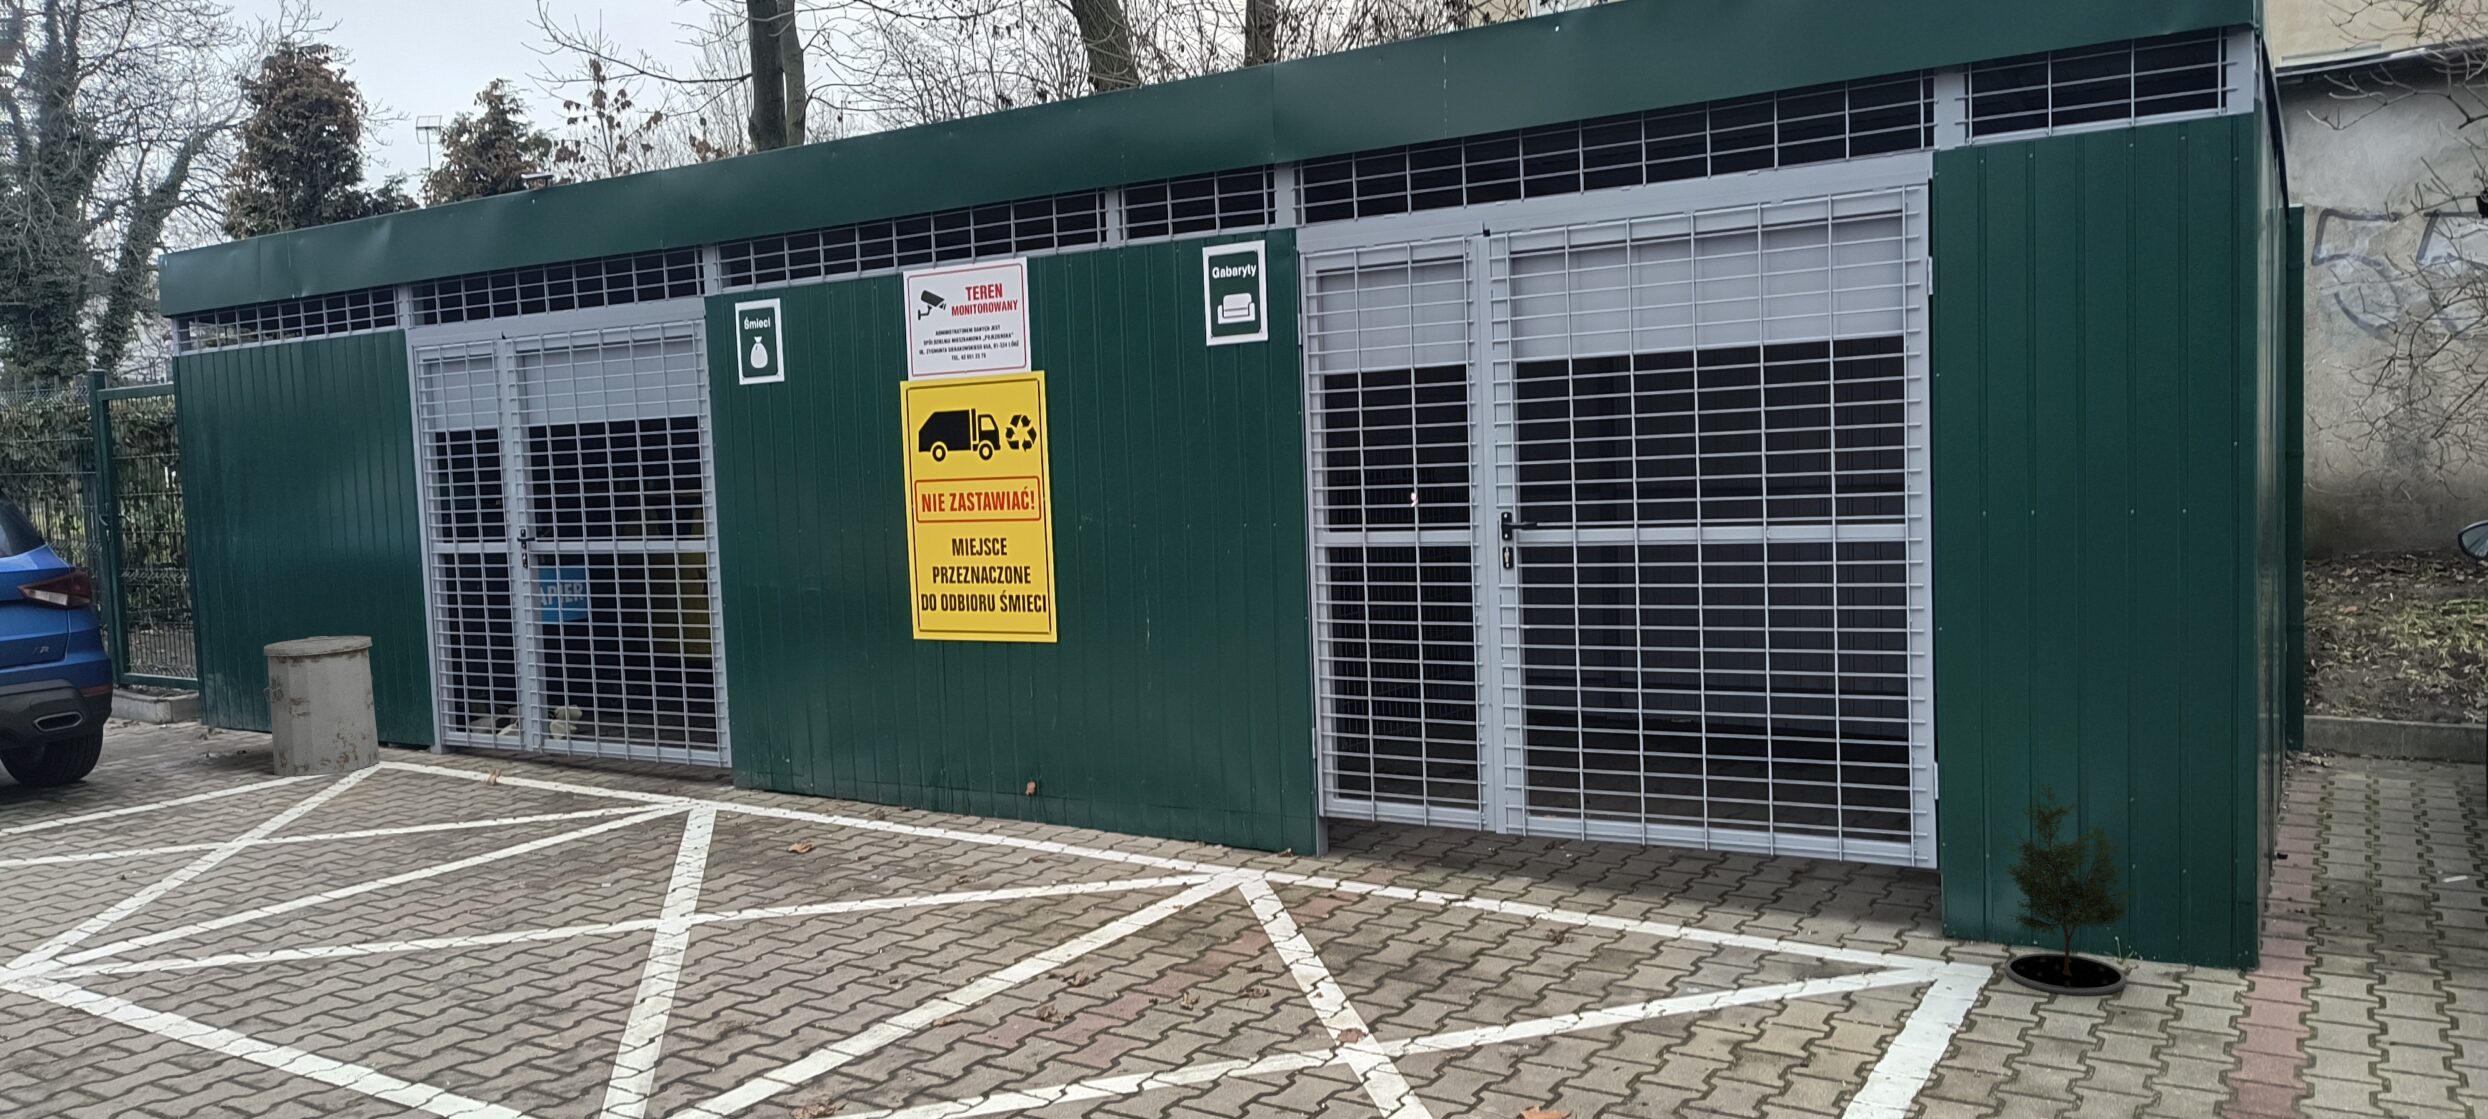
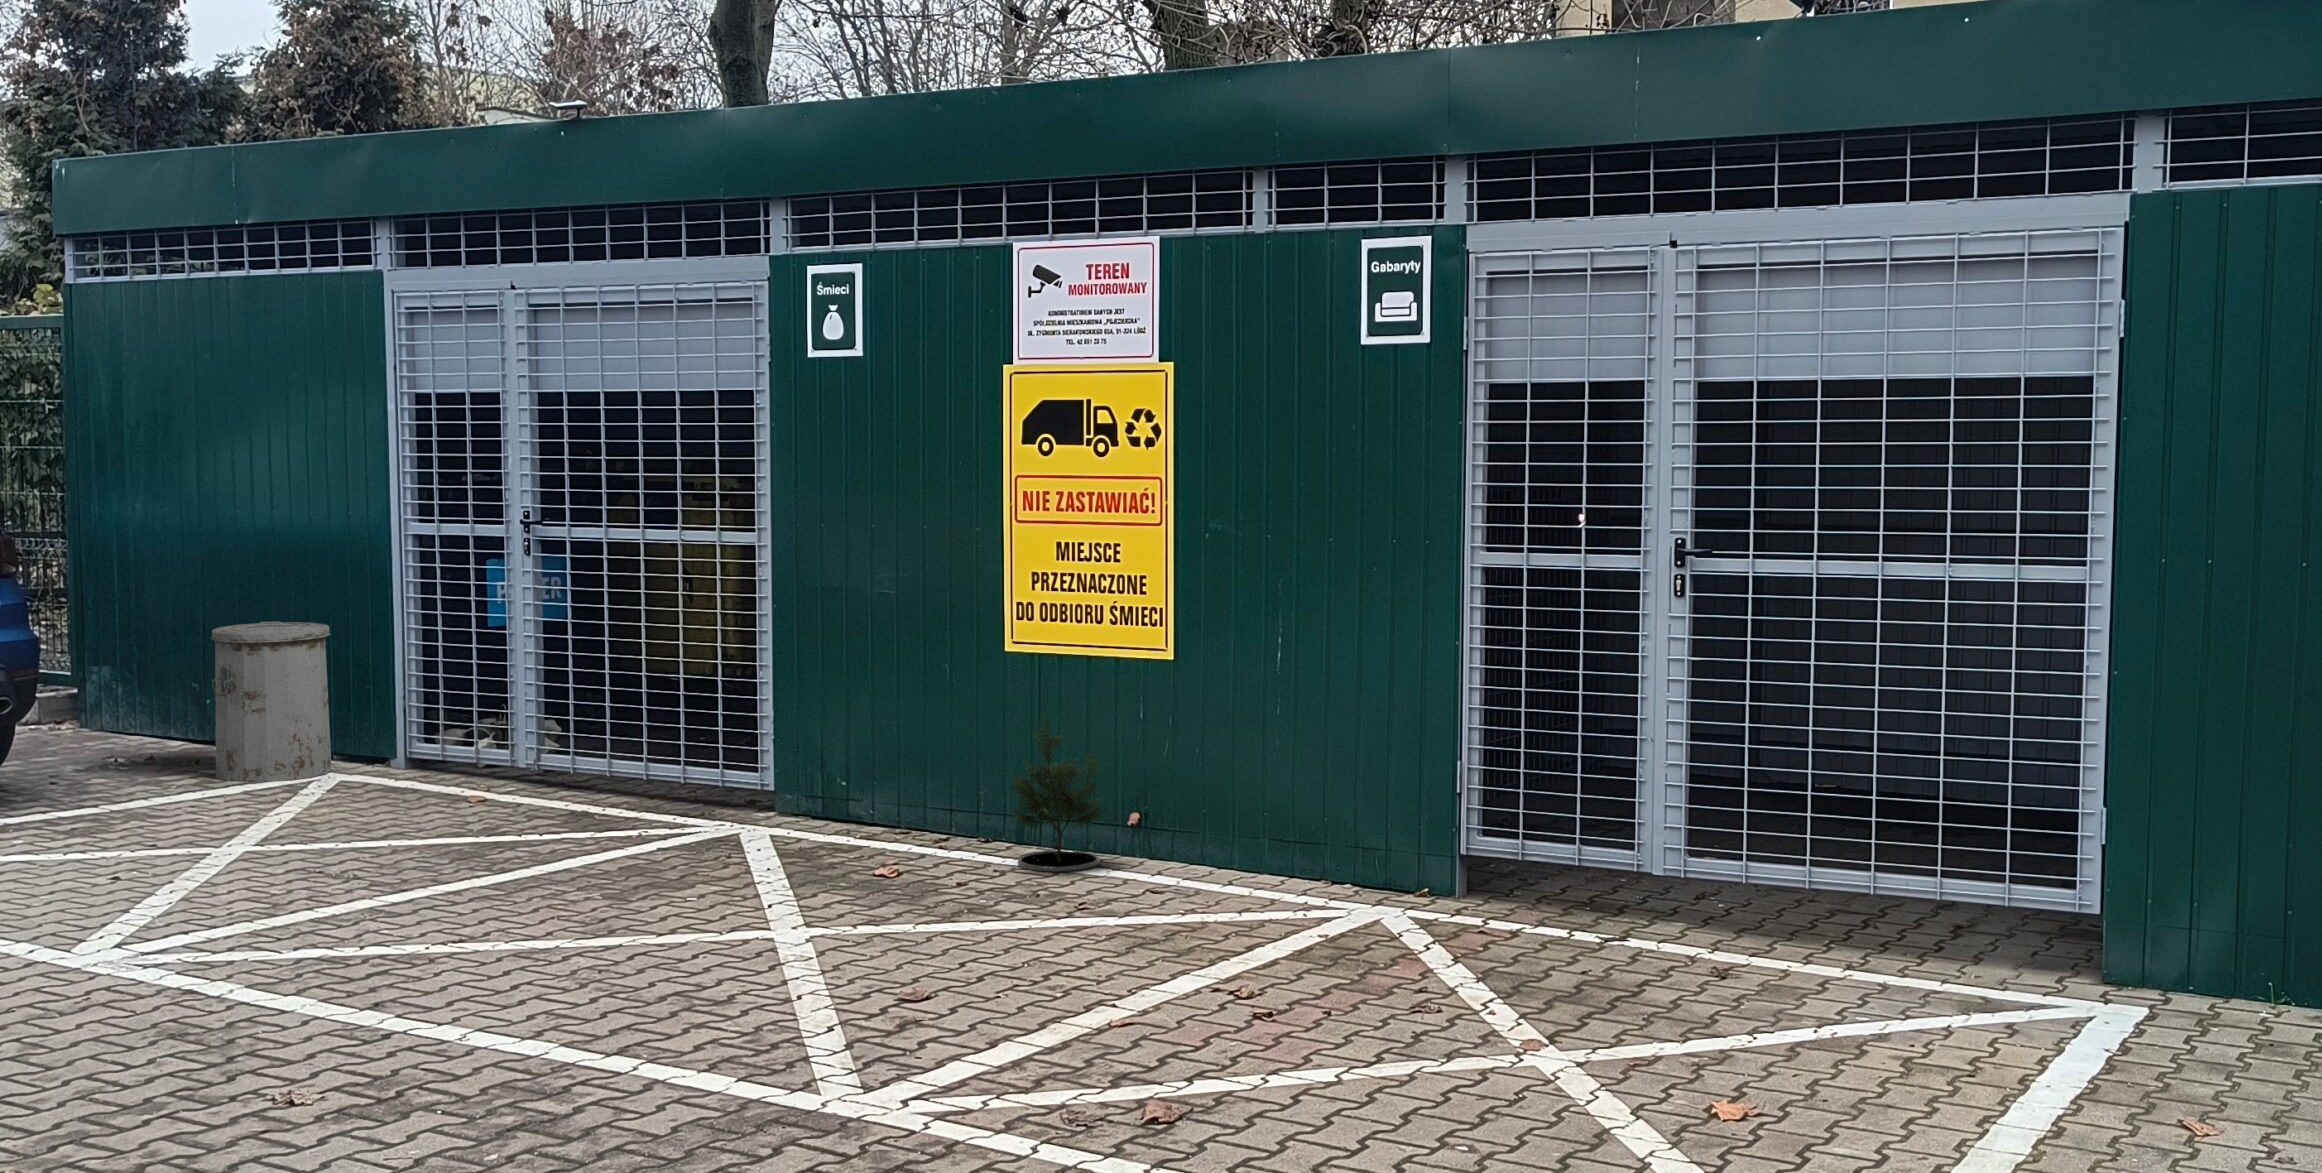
potted tree: present [2002,784,2136,996] -> present [1010,718,1105,872]

